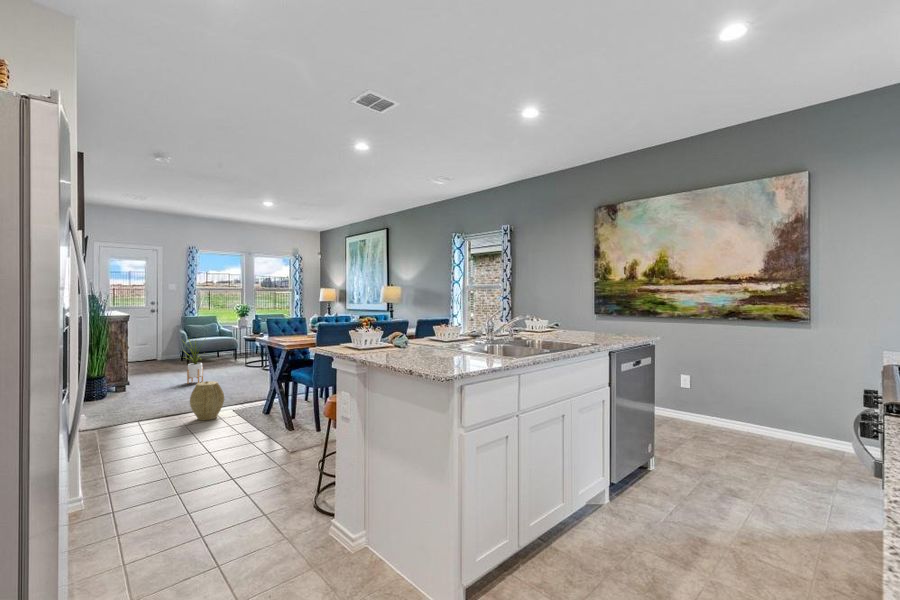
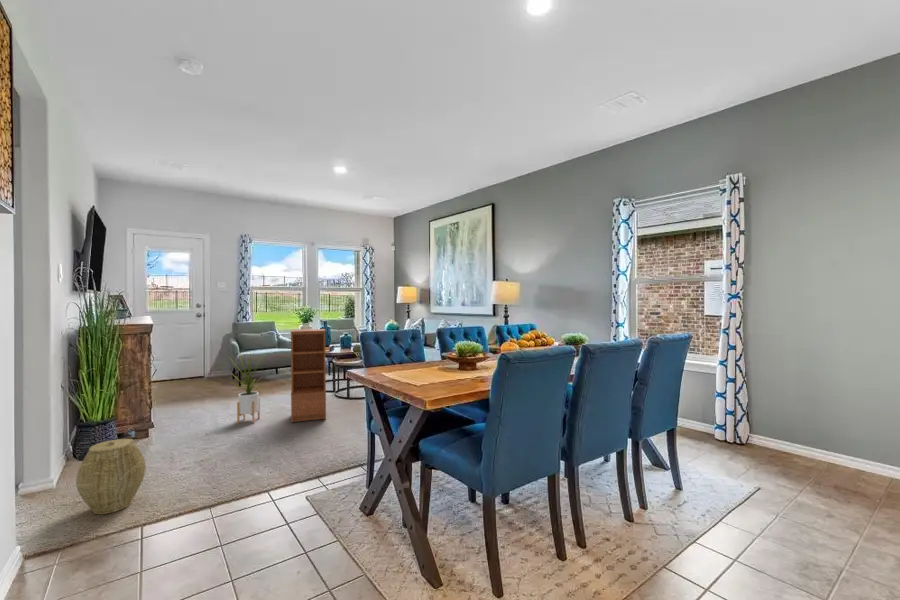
bookcase: none [225,320,251,383] -> present [291,329,326,422]
woven basket: present [190,381,224,420] -> present [76,439,146,514]

